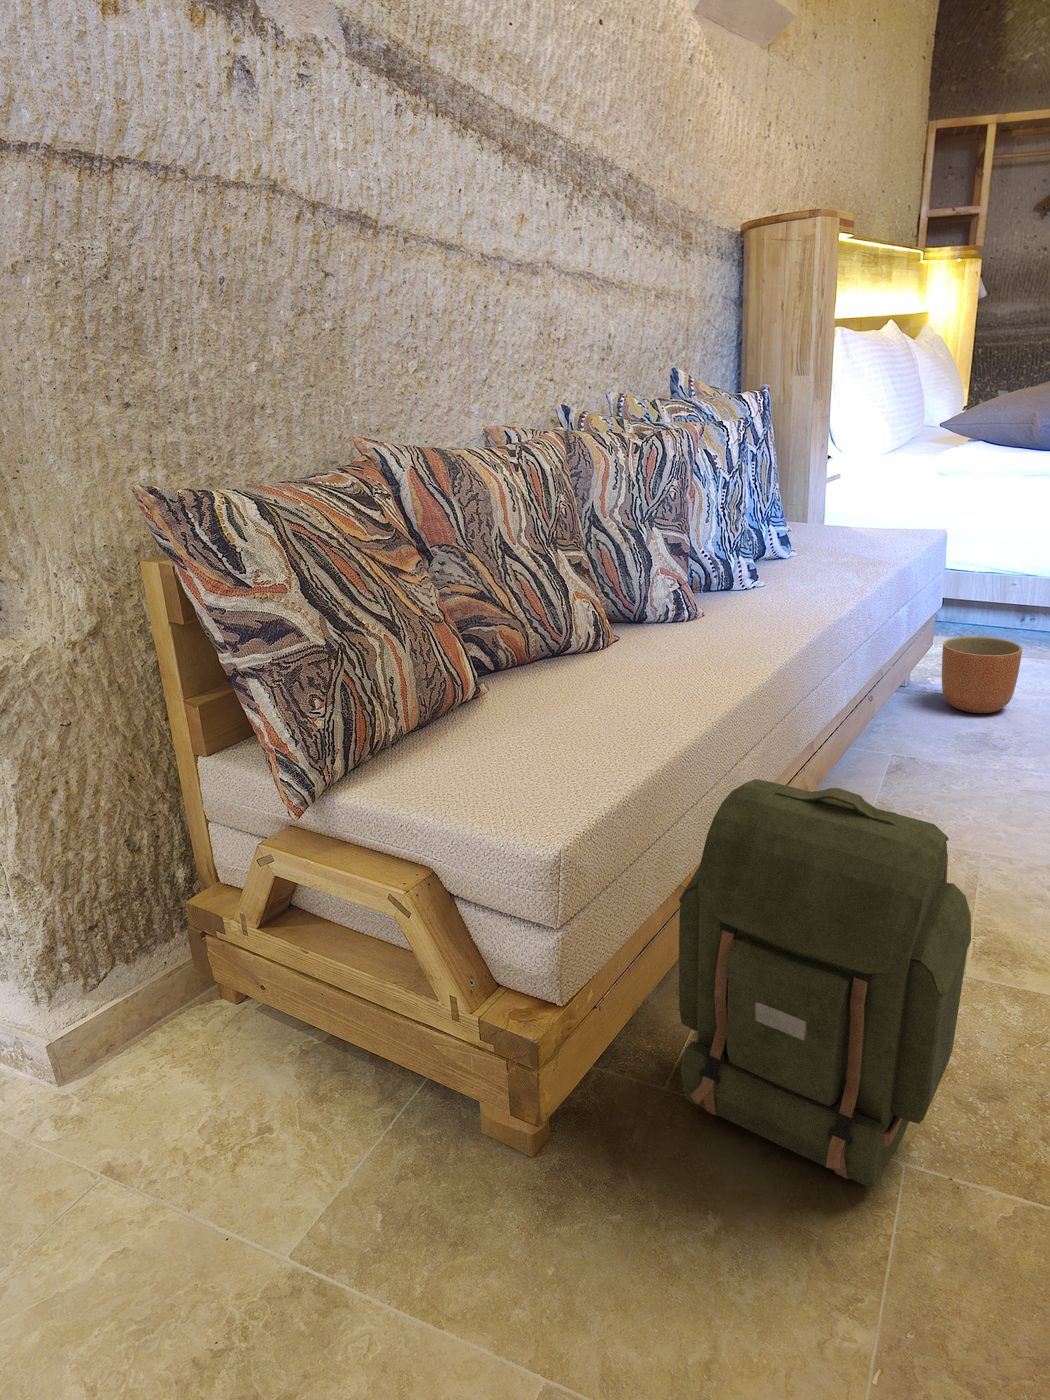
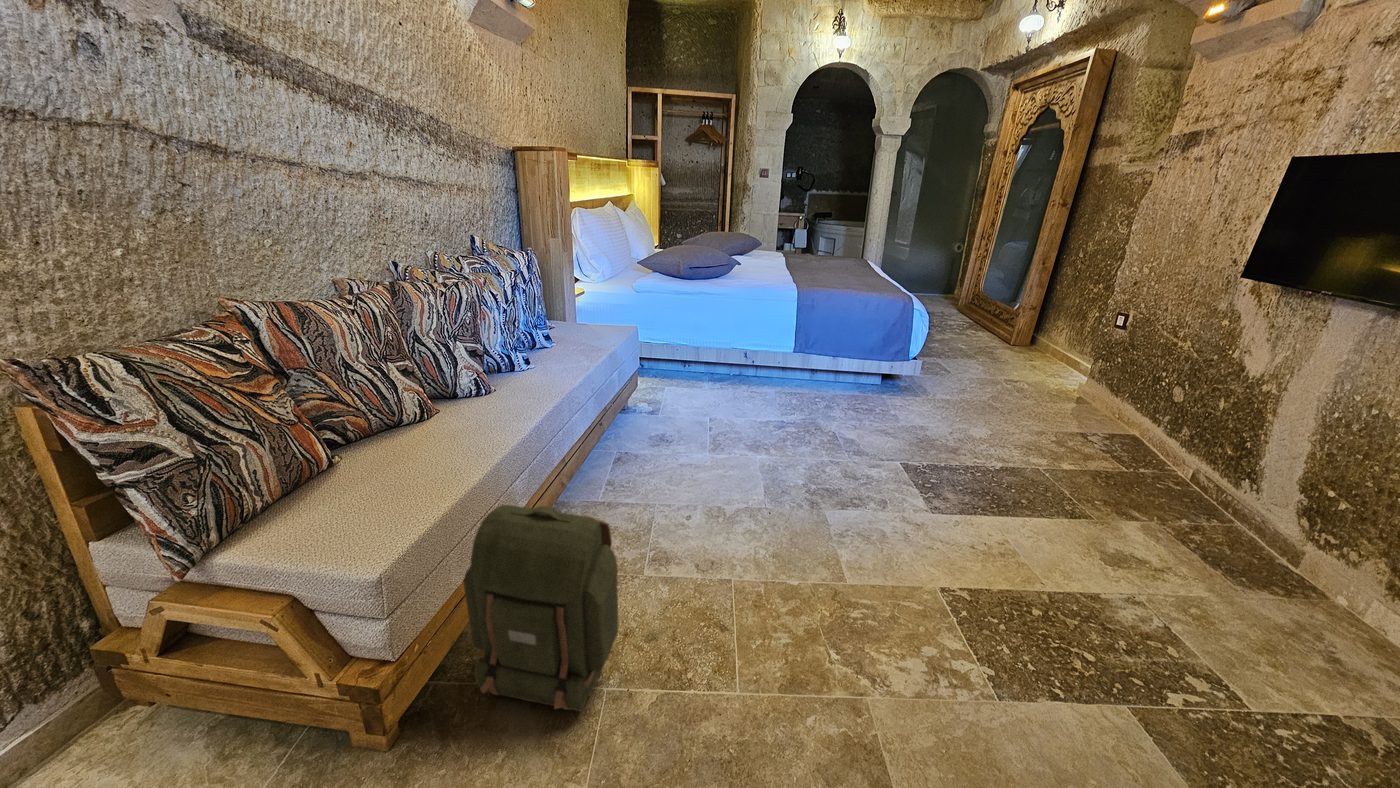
planter: present [942,636,1022,713] -> none [640,382,677,424]

